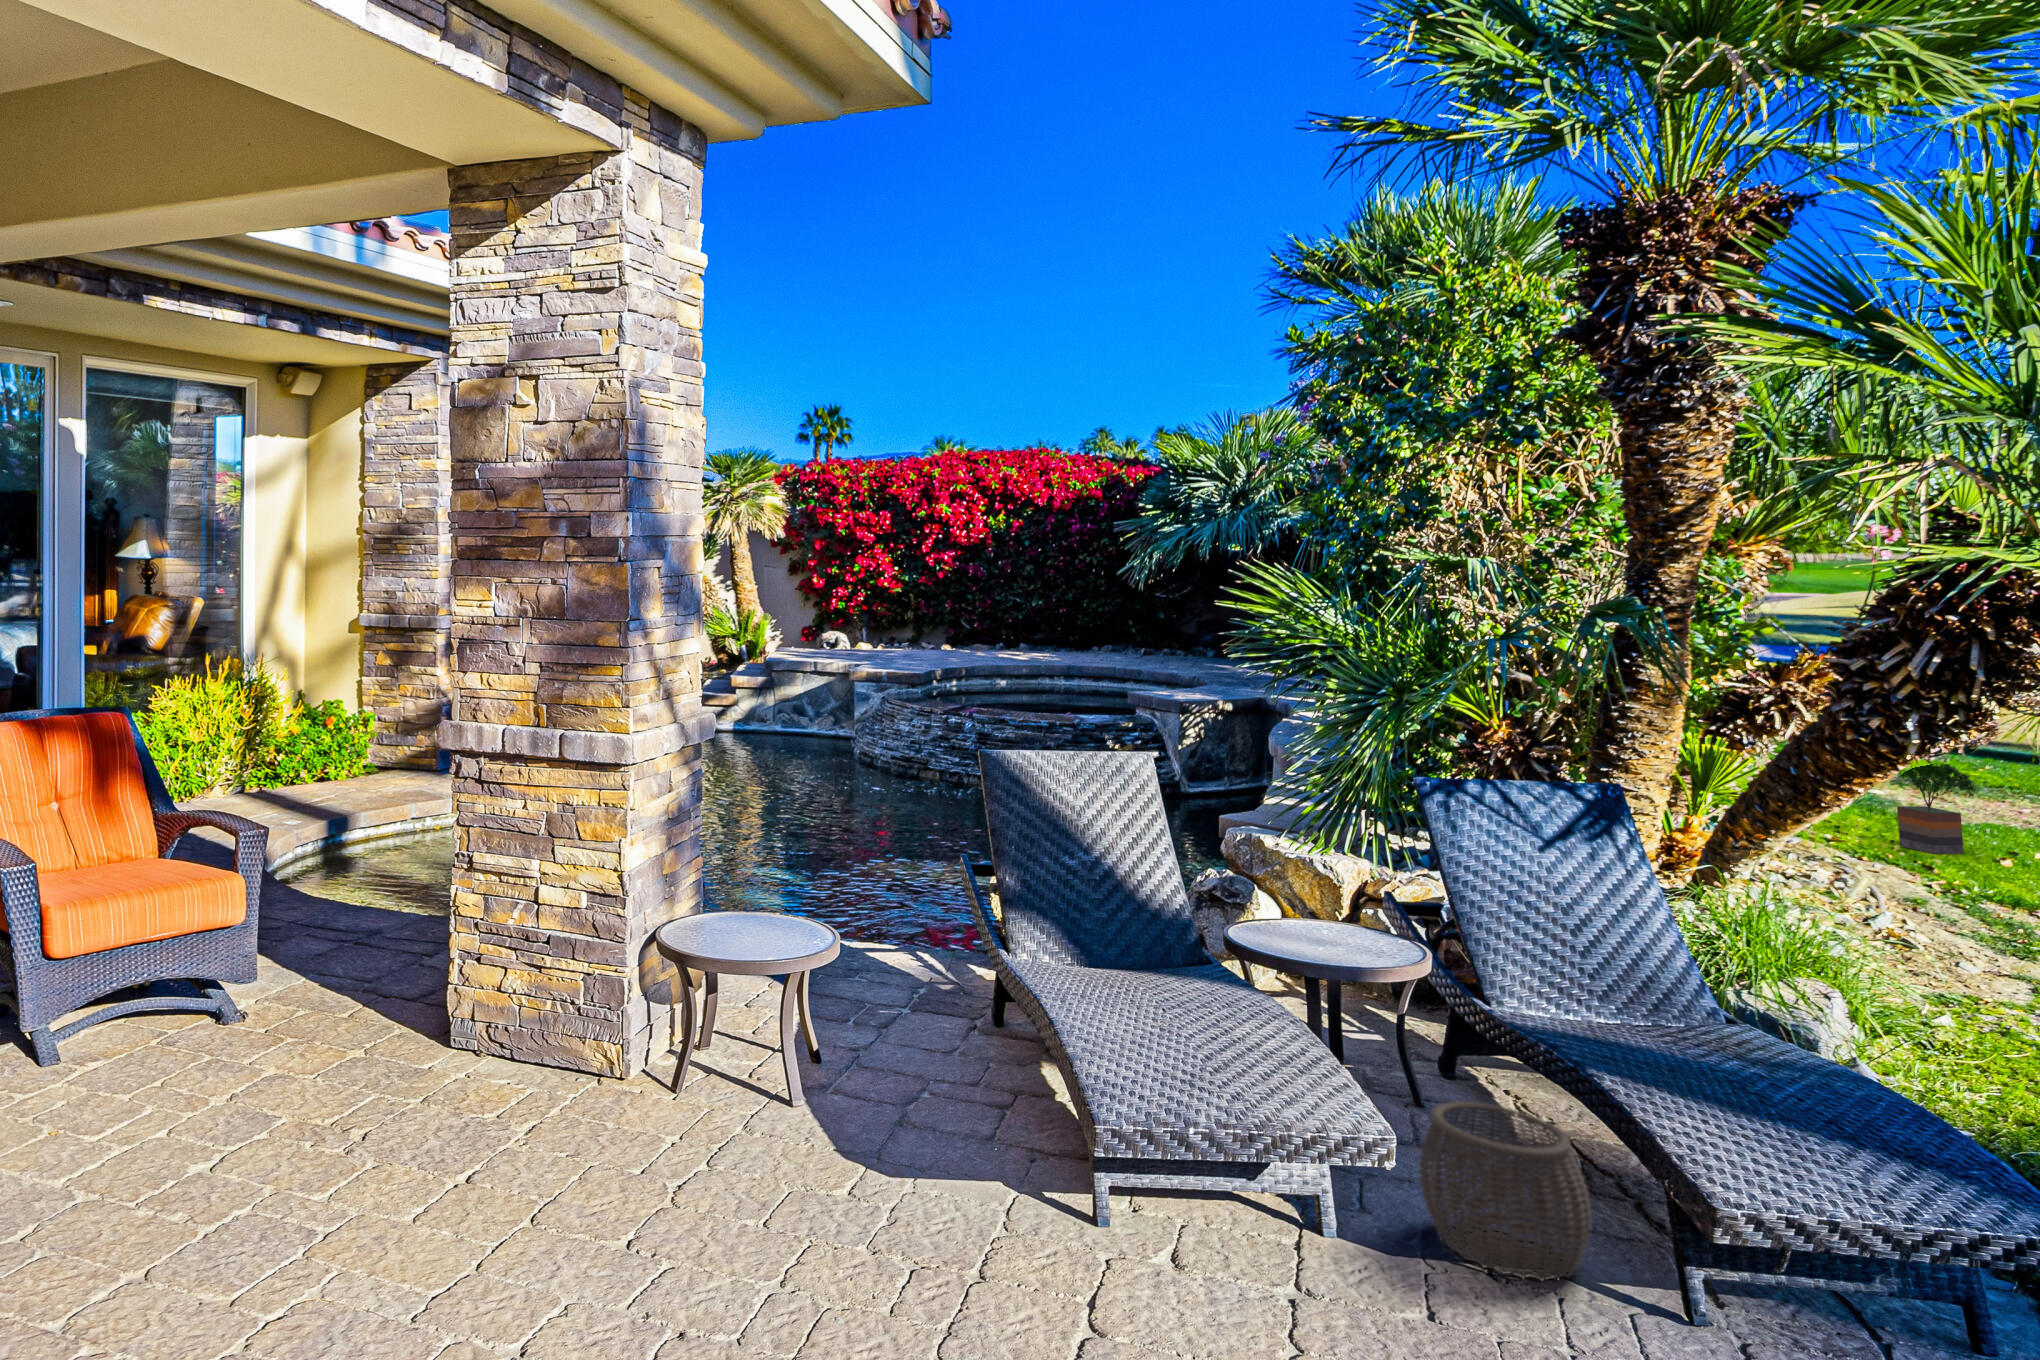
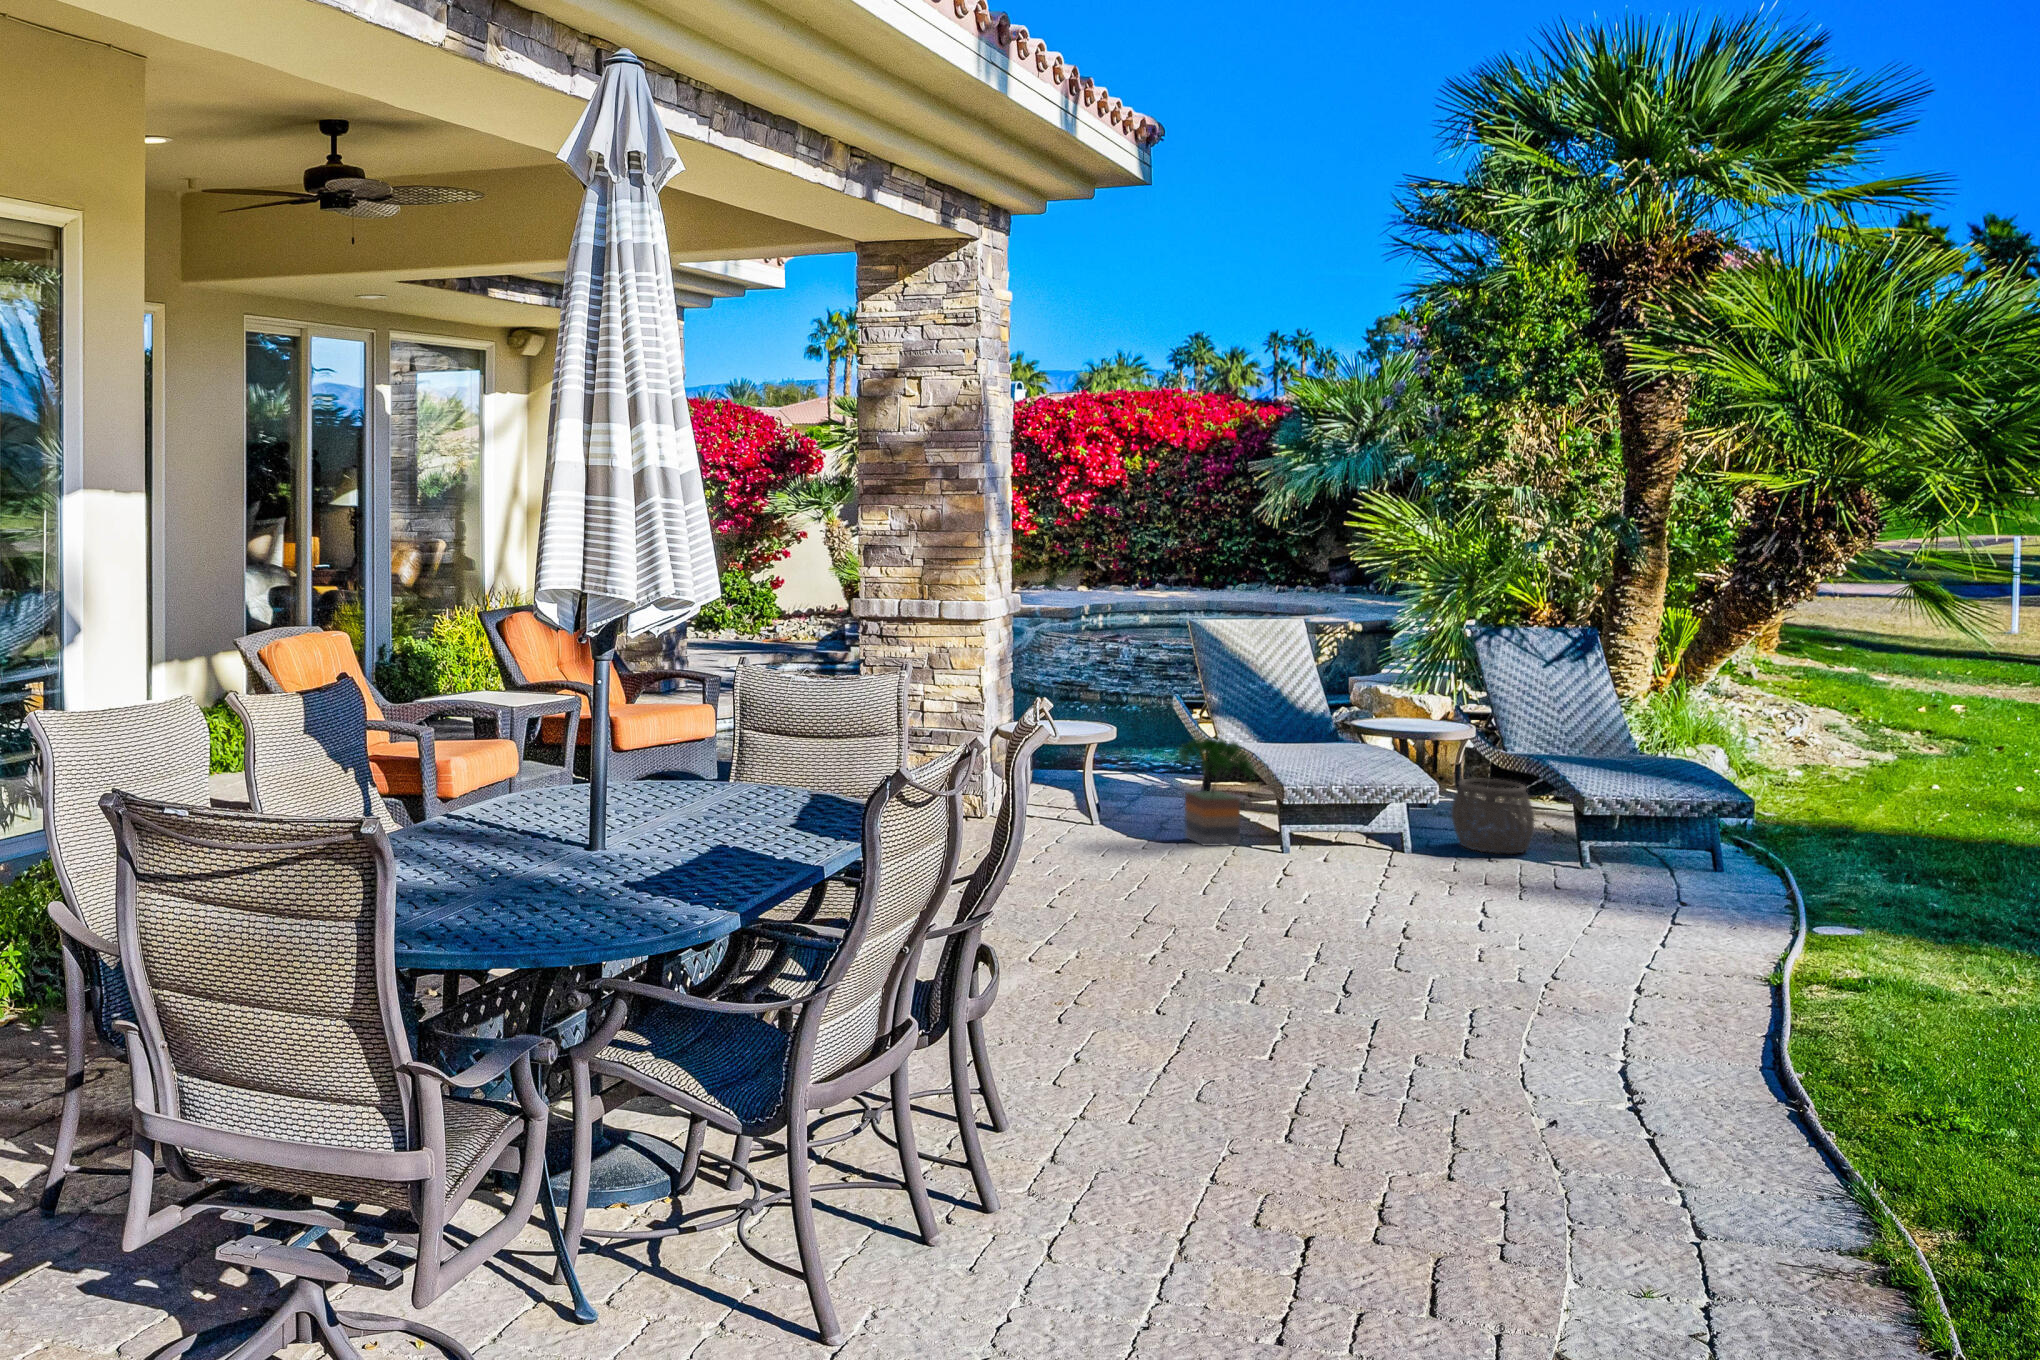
potted tree: present [1890,762,1978,854] -> present [1179,738,1256,846]

